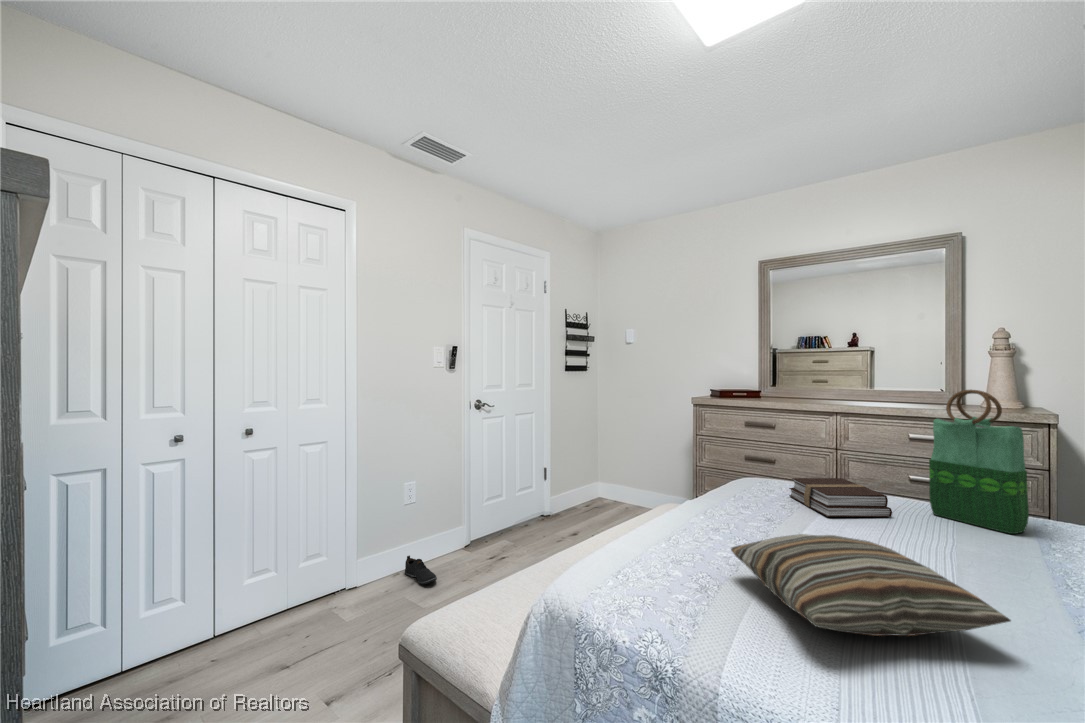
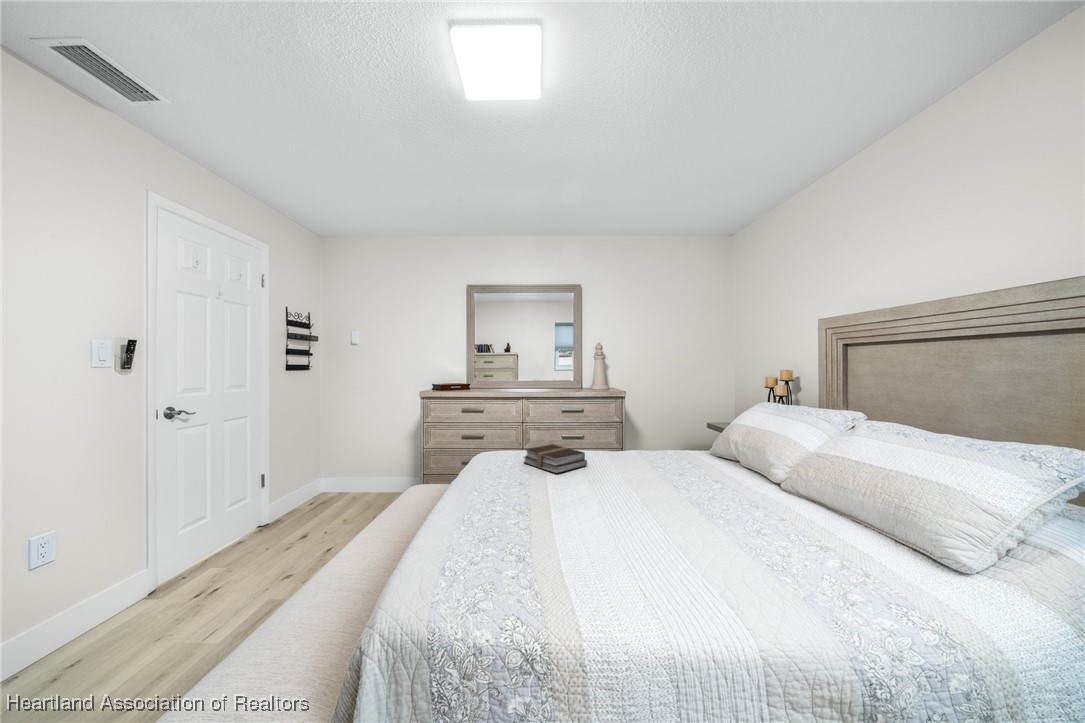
tote bag: present [929,390,1029,534] -> none [601,381,646,463]
pillow: present [731,534,1011,636] -> none [535,488,699,564]
shoe: present [405,556,437,584] -> none [28,639,105,675]

